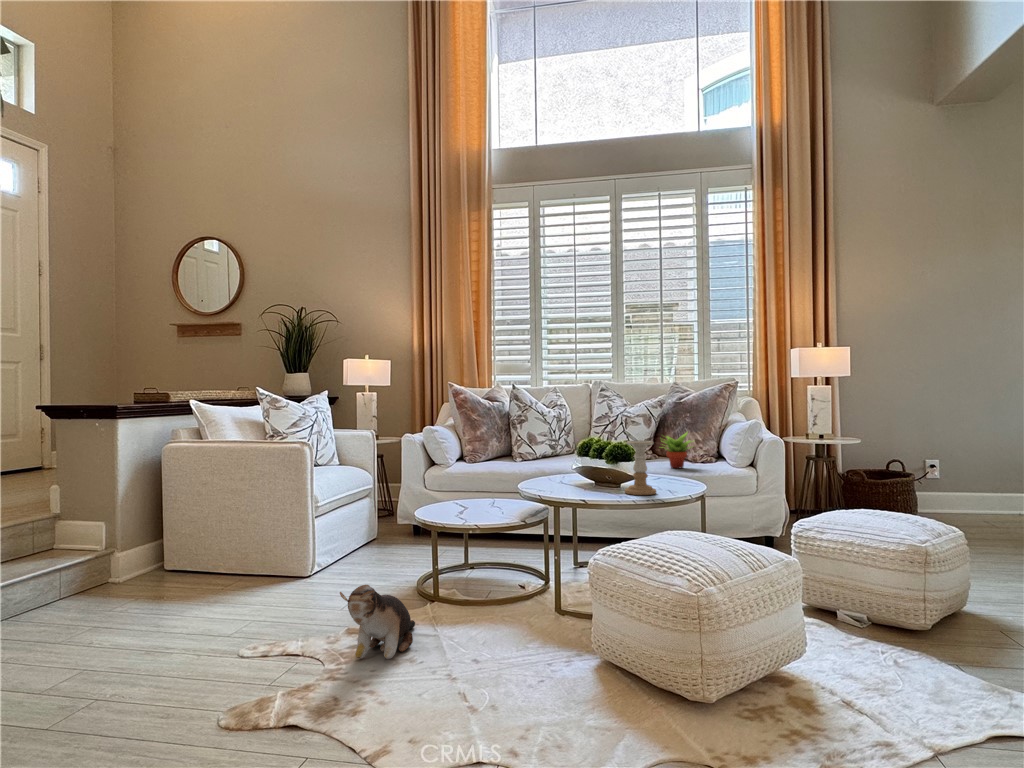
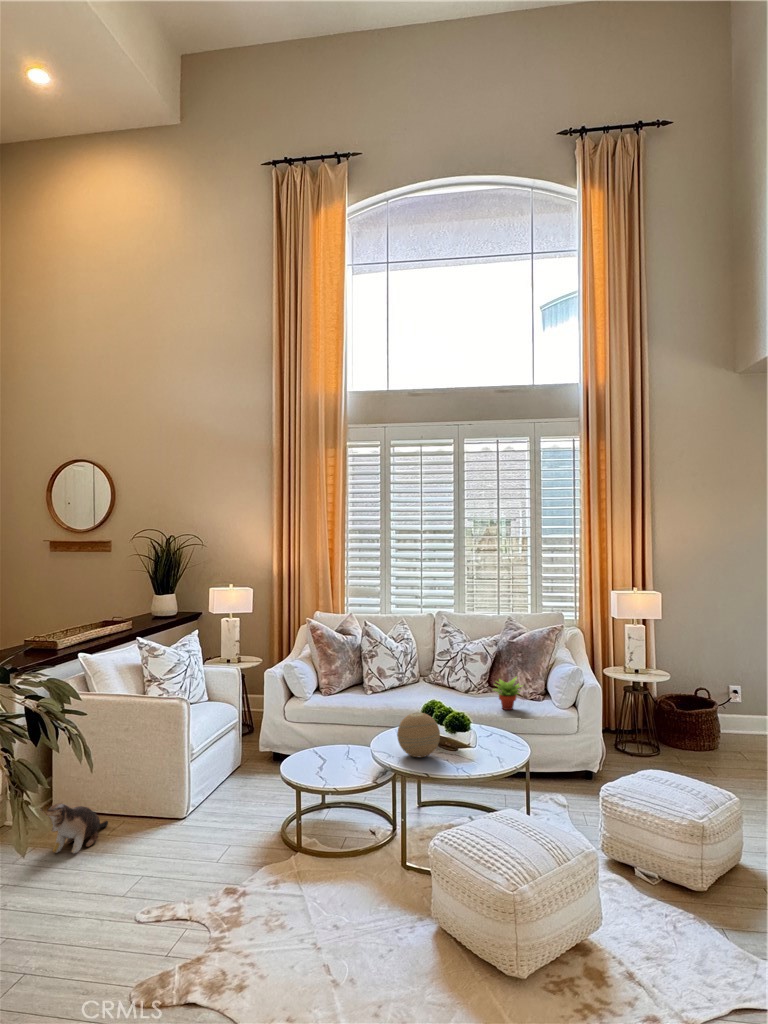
decorative orb: none [549,440,600,491] -> present [397,712,440,757]
candle holder: present [625,440,656,495] -> none [461,714,487,765]
plush toy: present [340,585,415,659] -> present [40,803,108,853]

